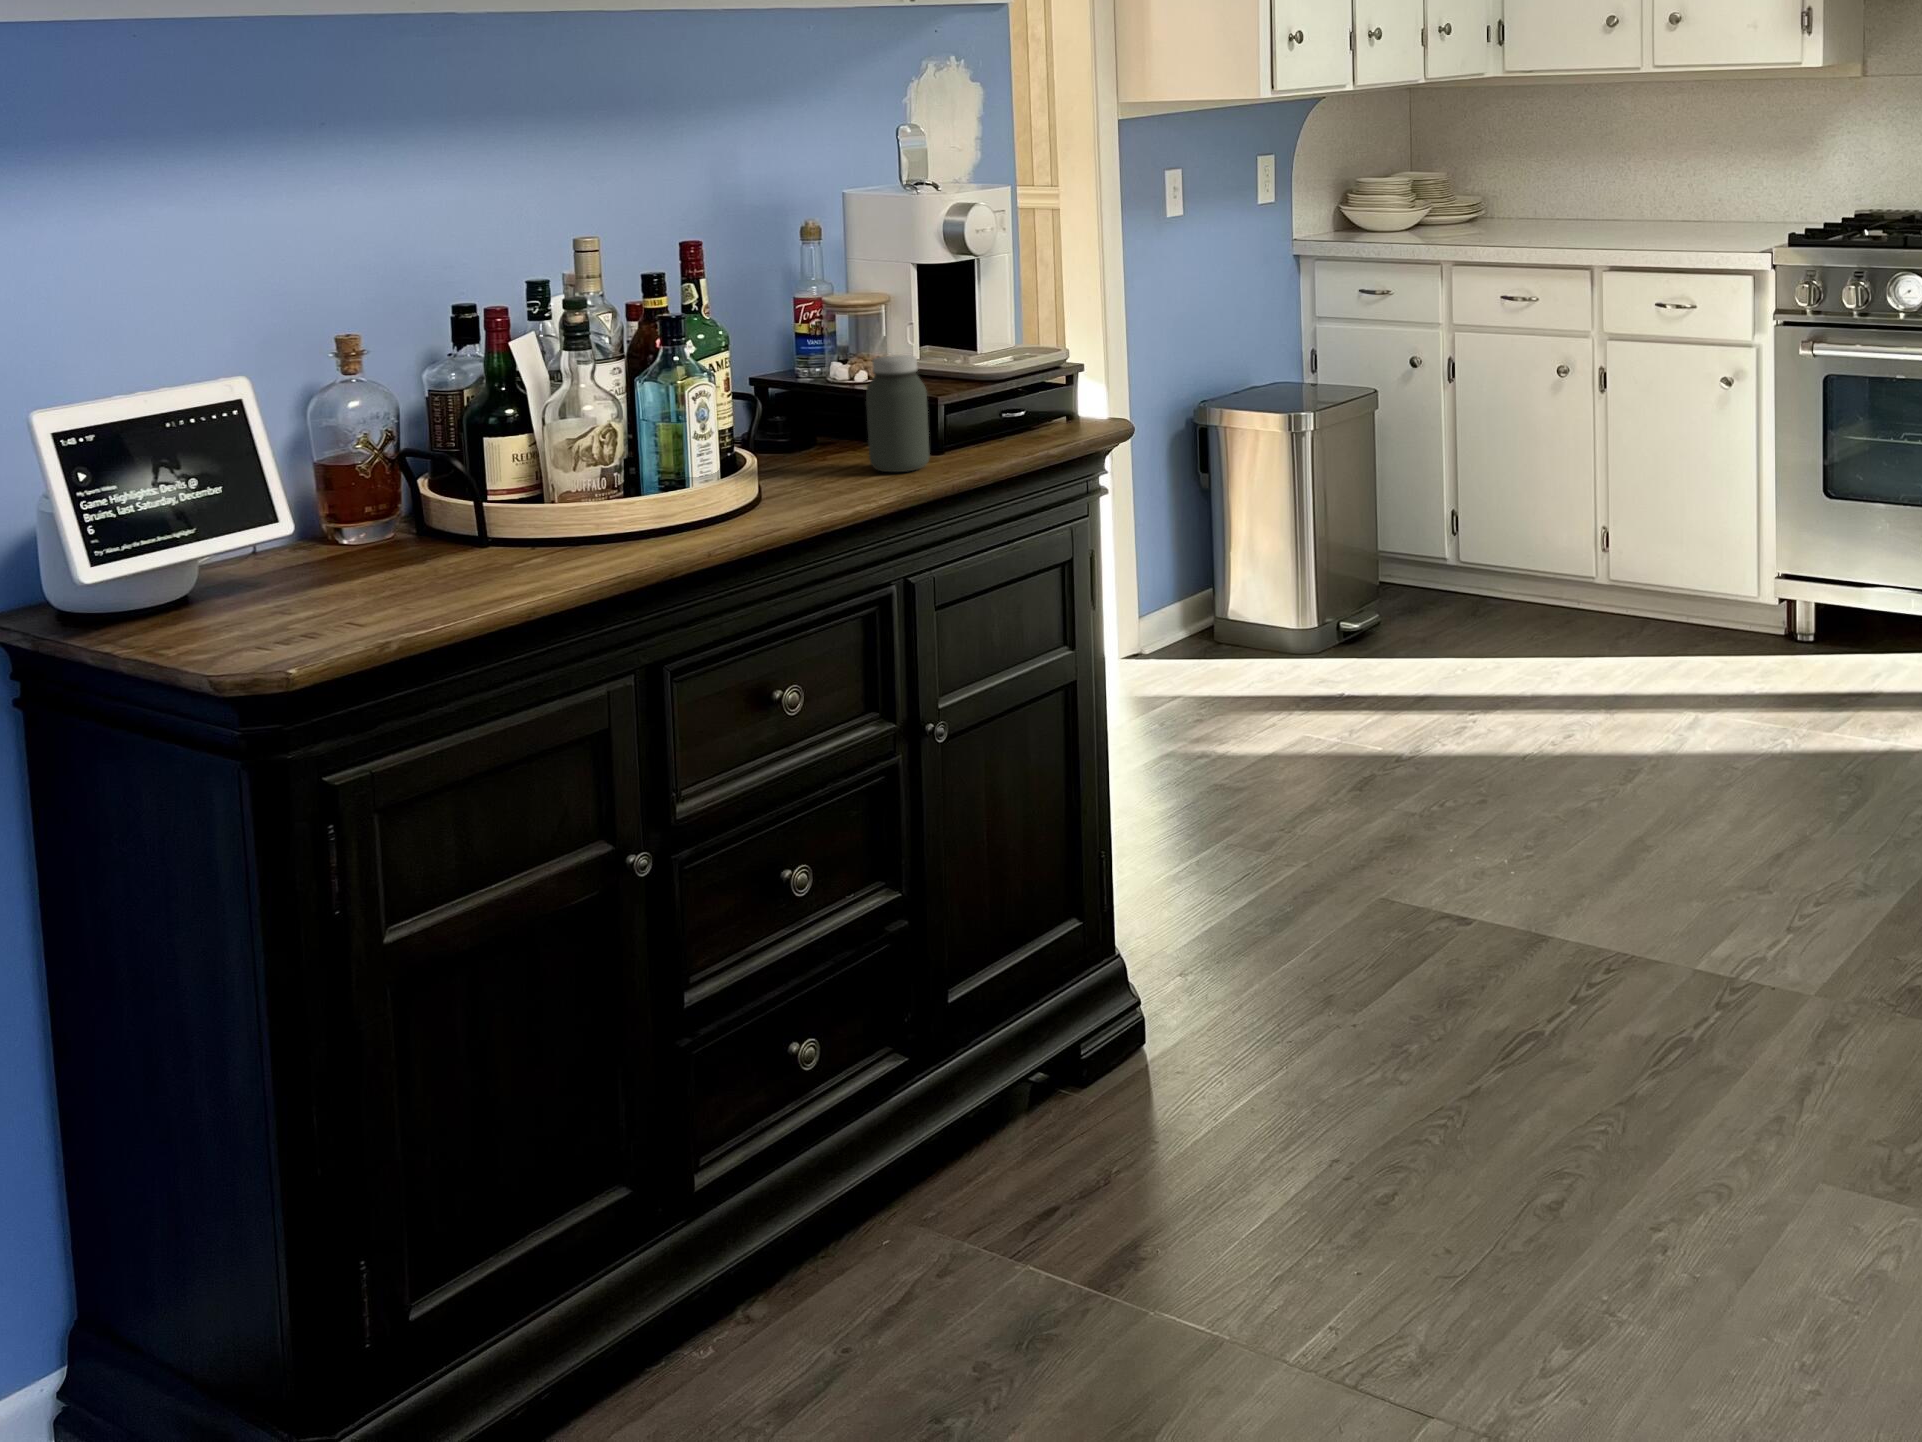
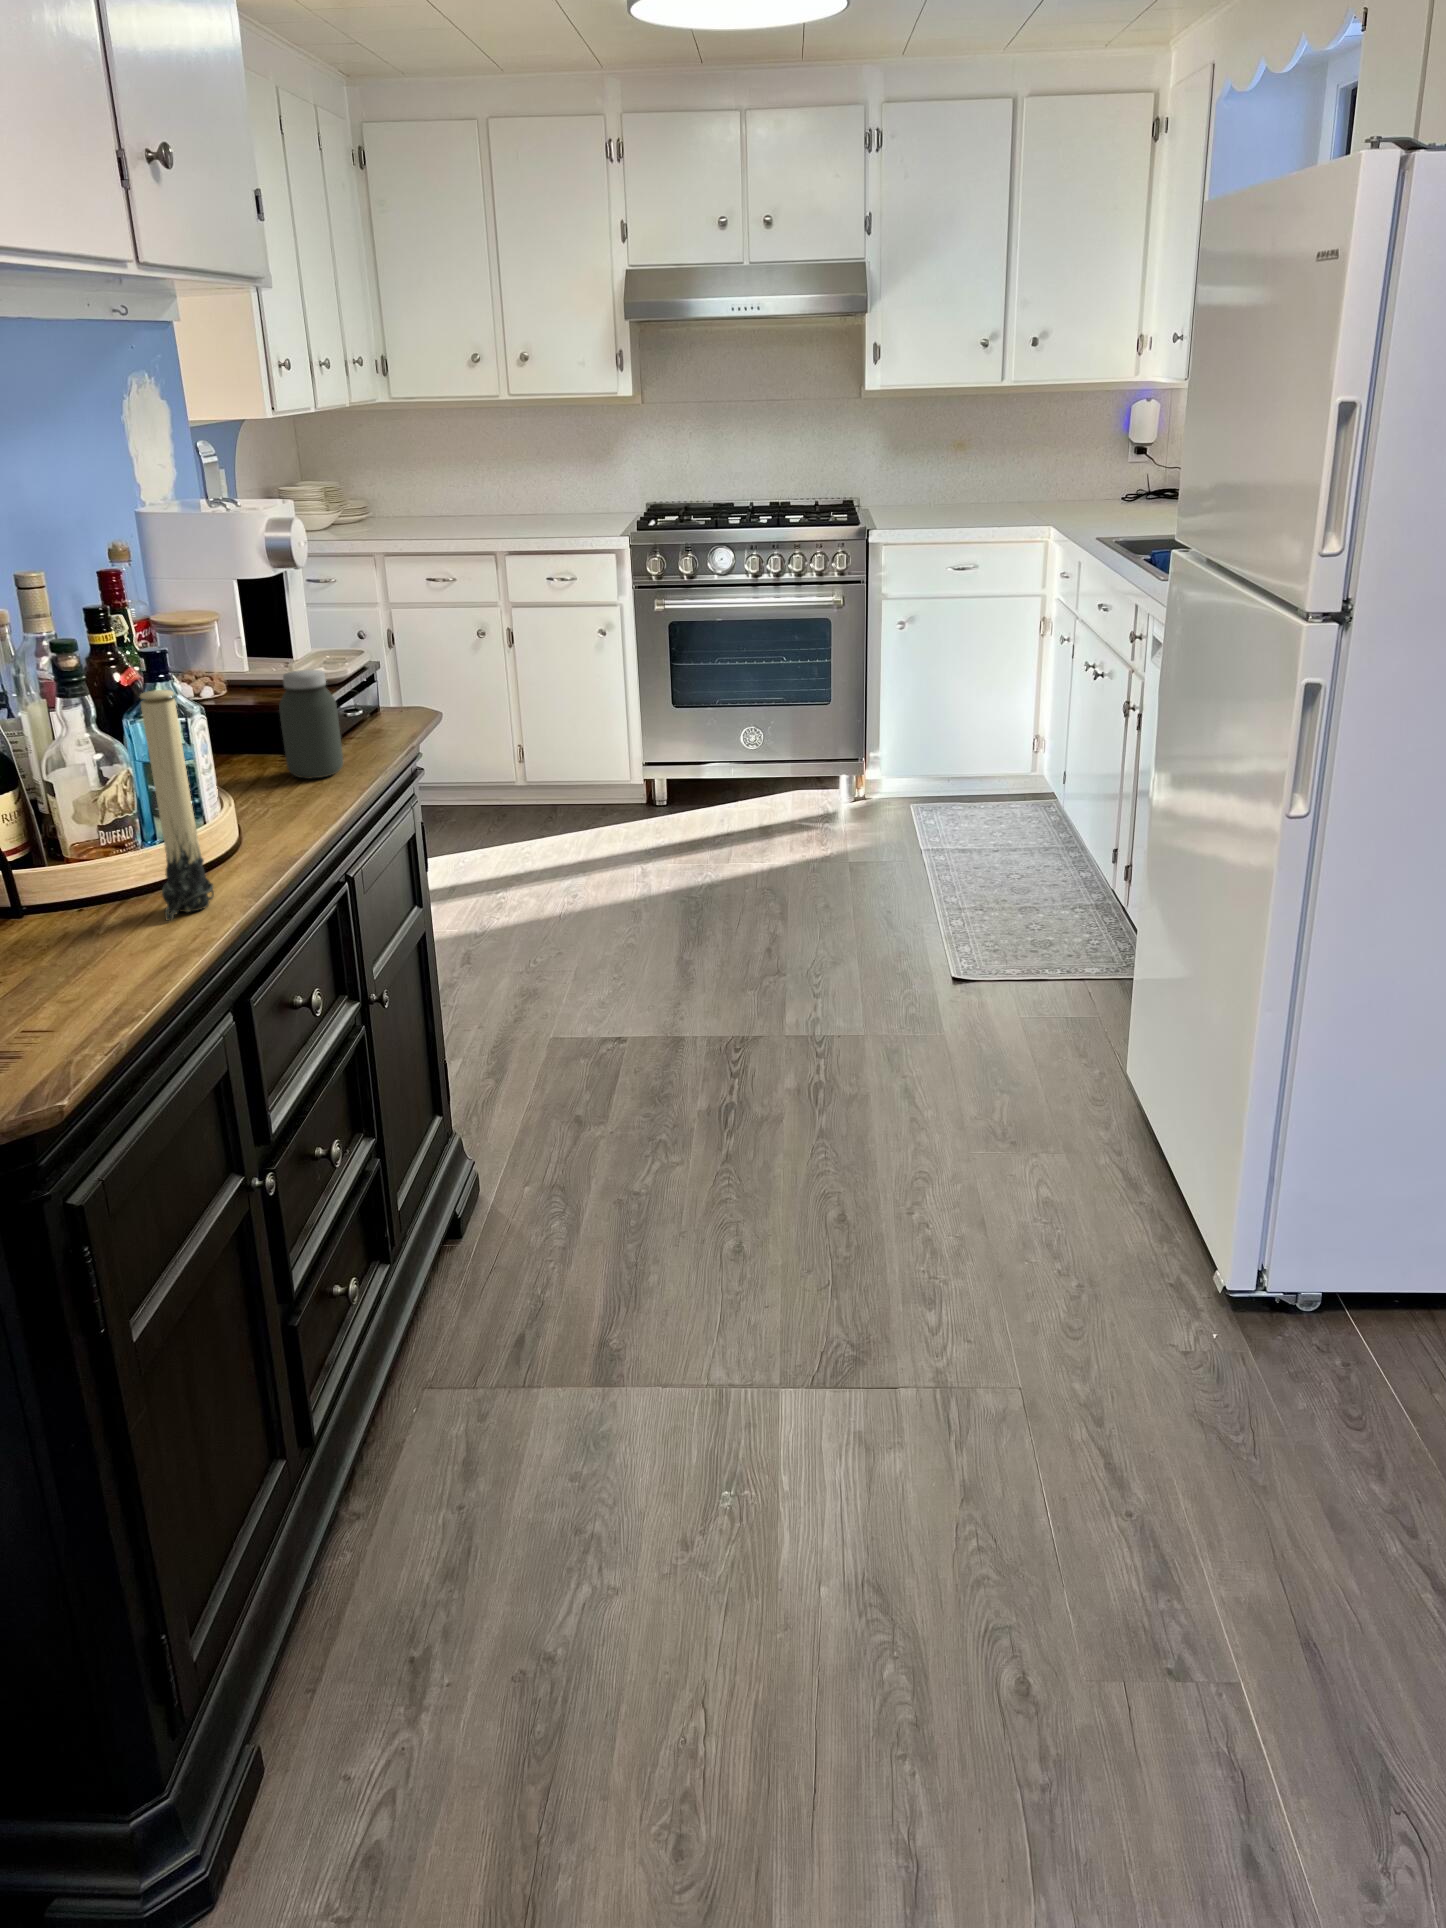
candle: none [546,344,609,569] -> present [140,690,214,921]

